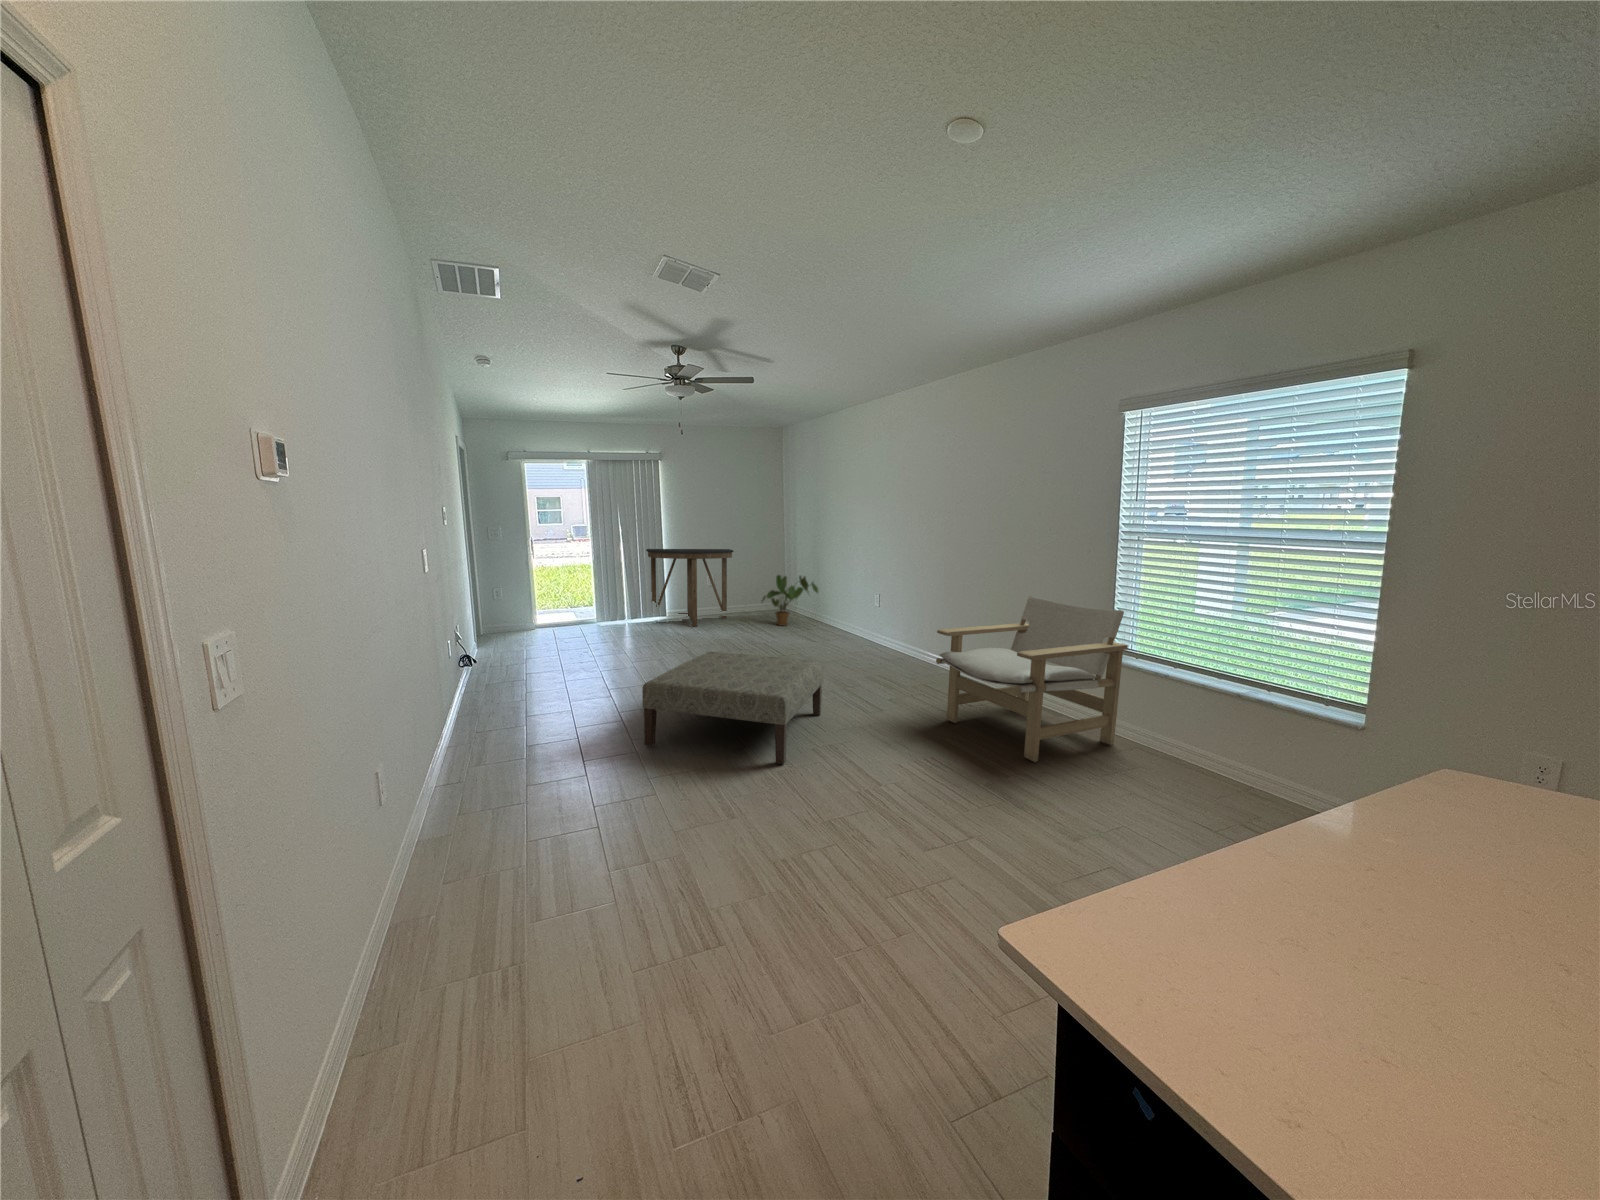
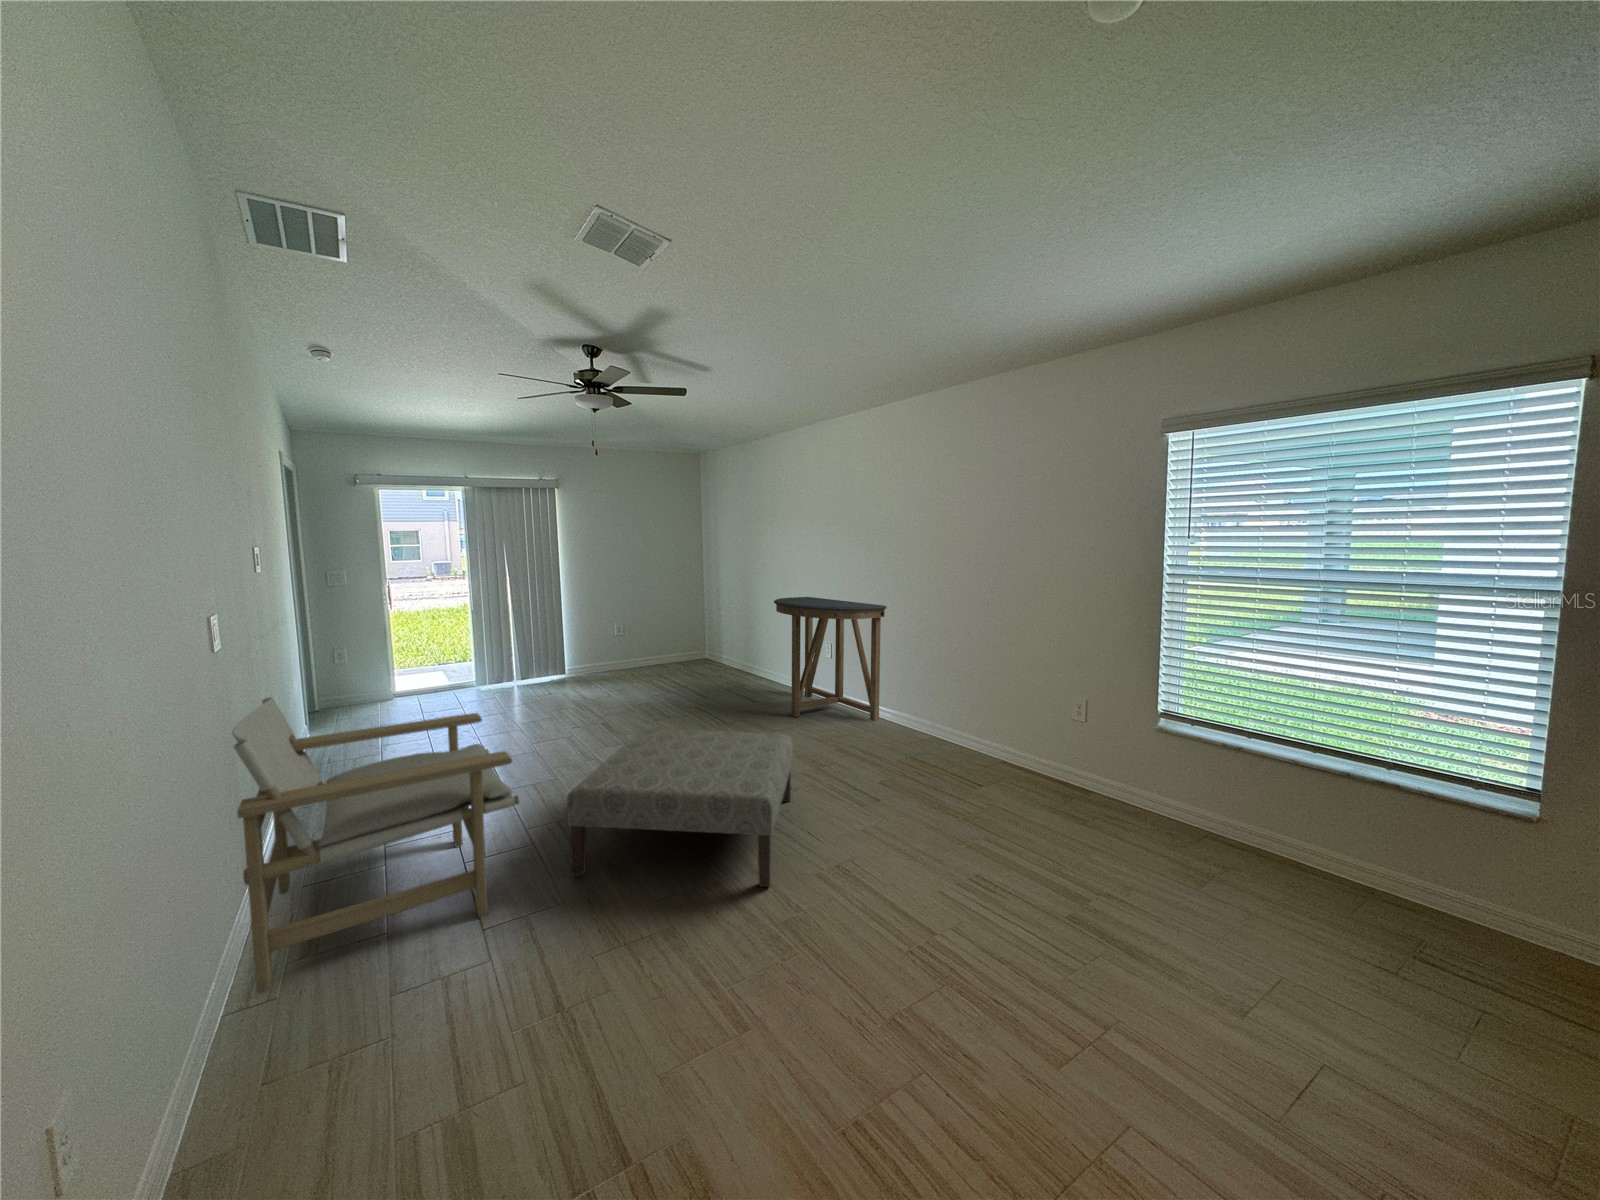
console table: present [646,549,734,627] -> present [774,597,887,721]
house plant: present [762,575,818,626] -> none [681,617,747,676]
lounge chair: present [936,596,1128,762] -> present [232,697,519,993]

